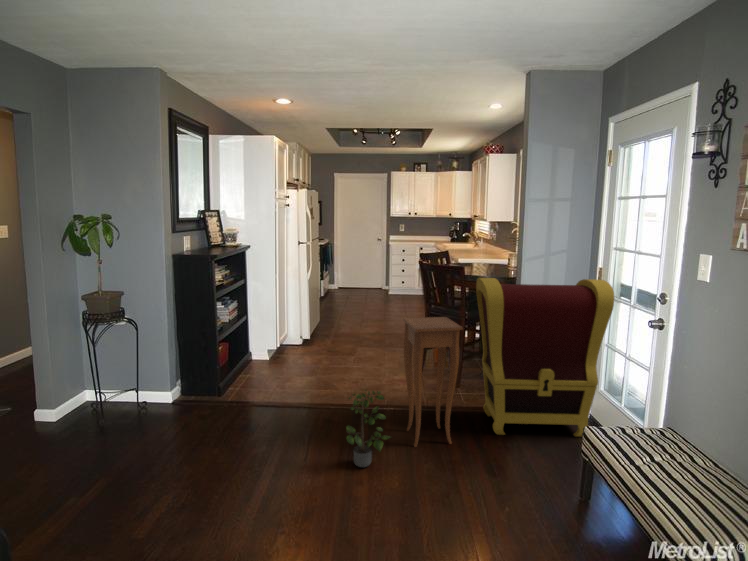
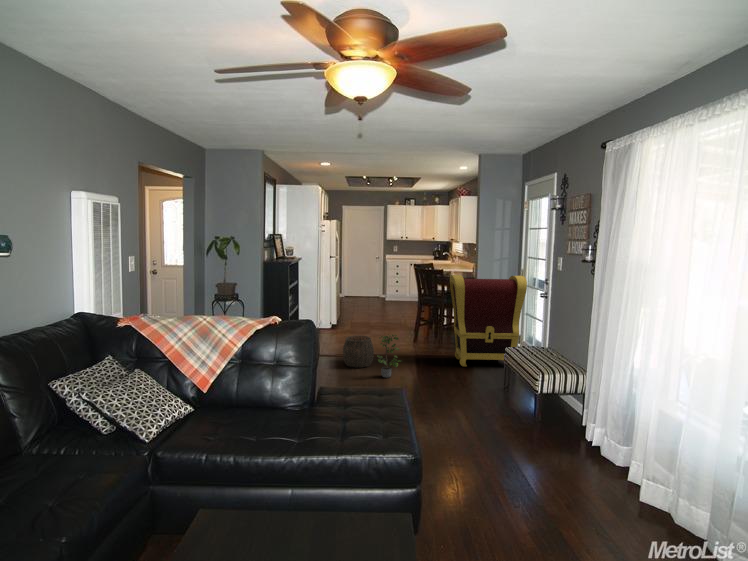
side table: present [403,317,463,447] -> none [407,297,442,371]
woven basket: none [293,379,347,439] -> present [343,336,374,368]

